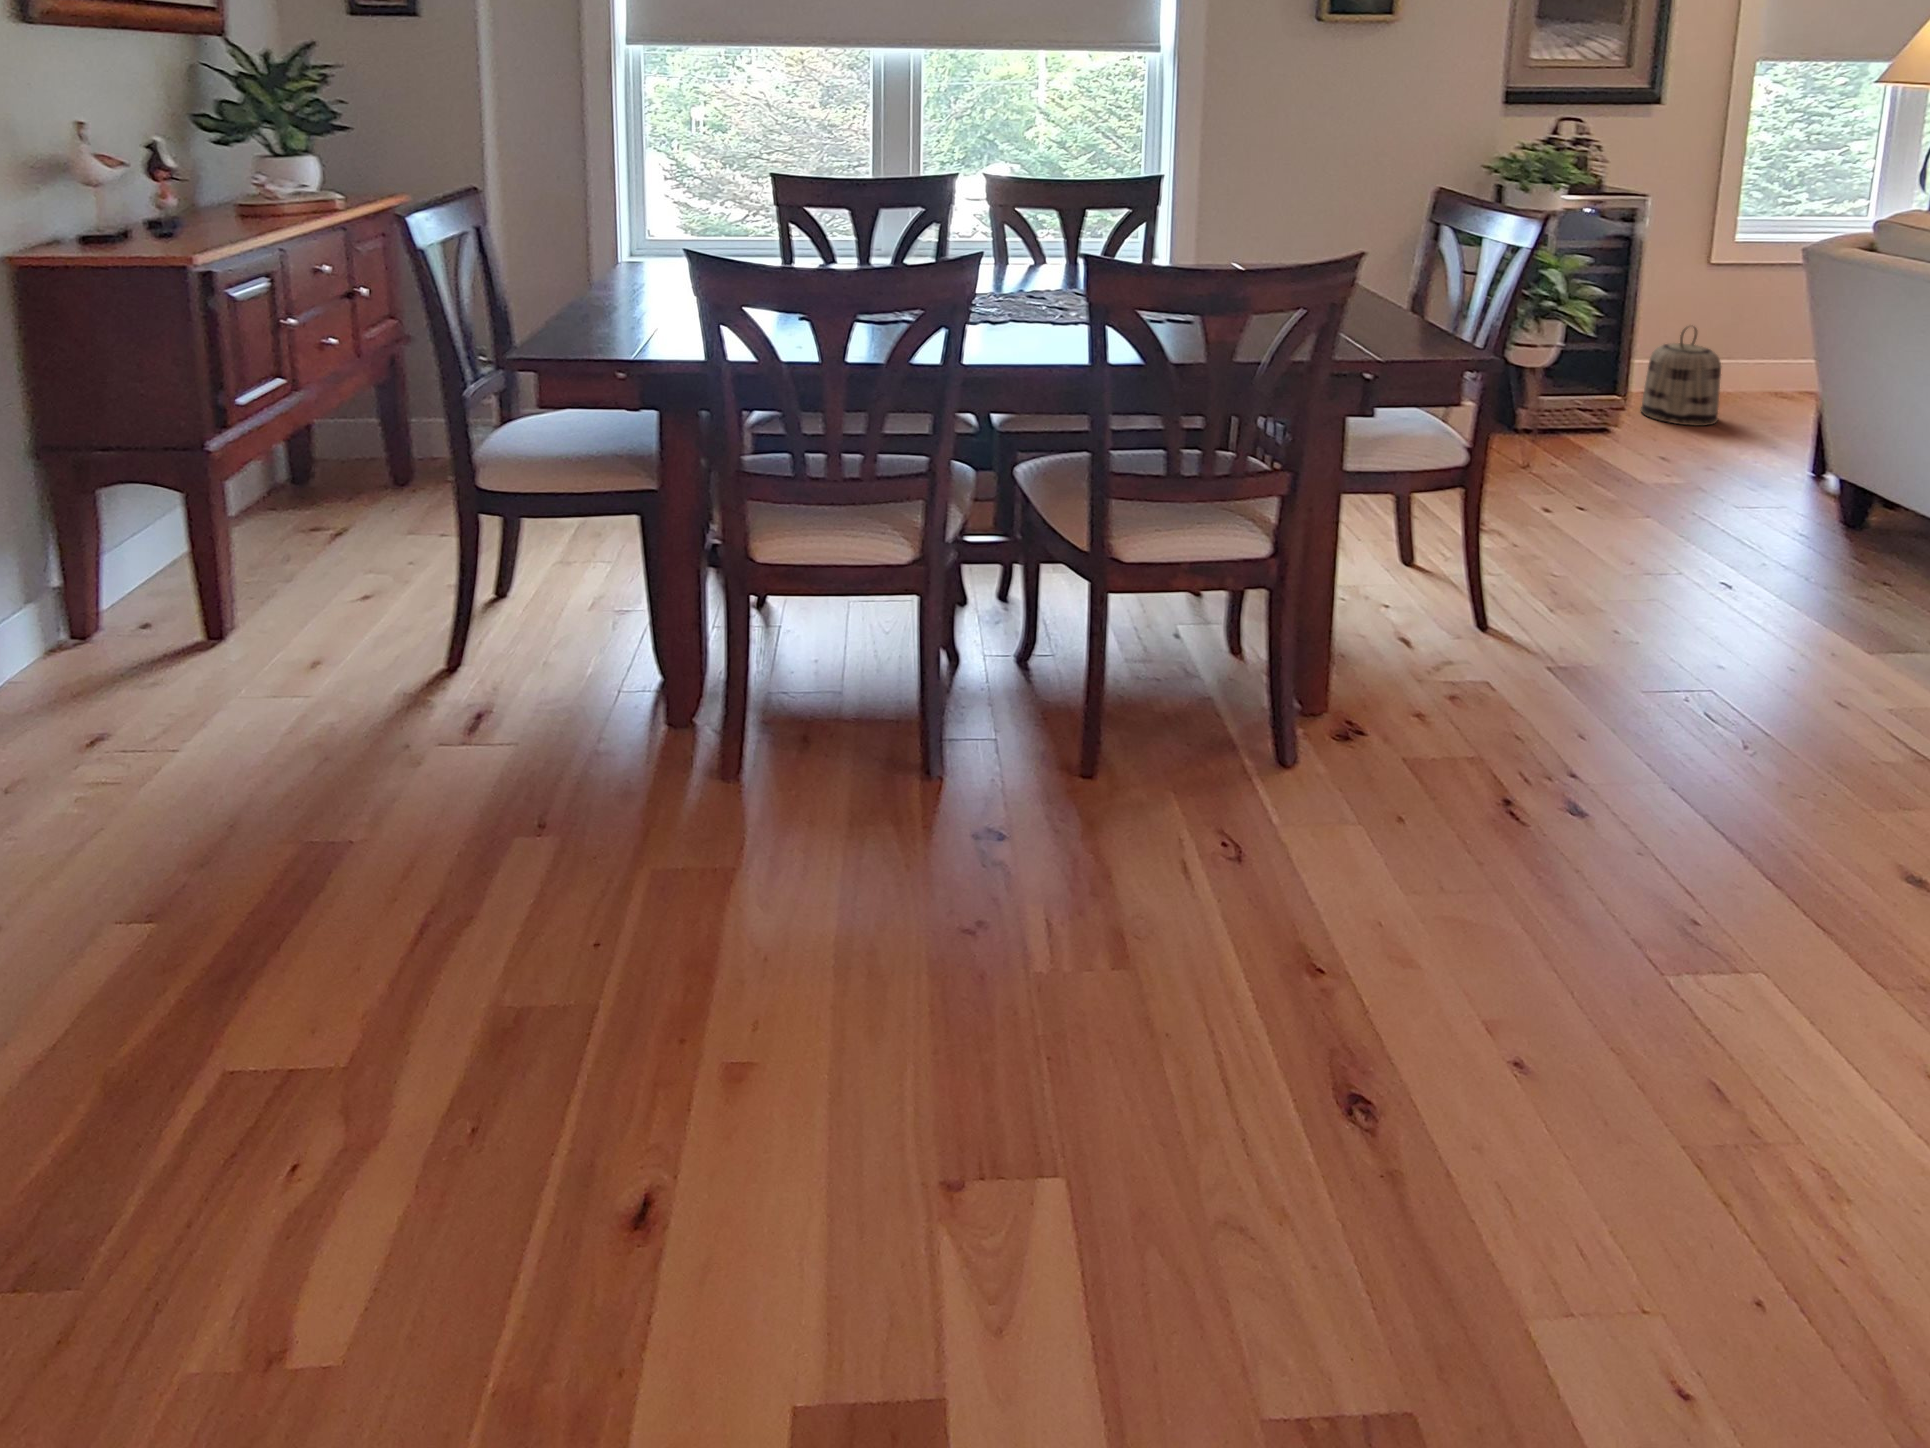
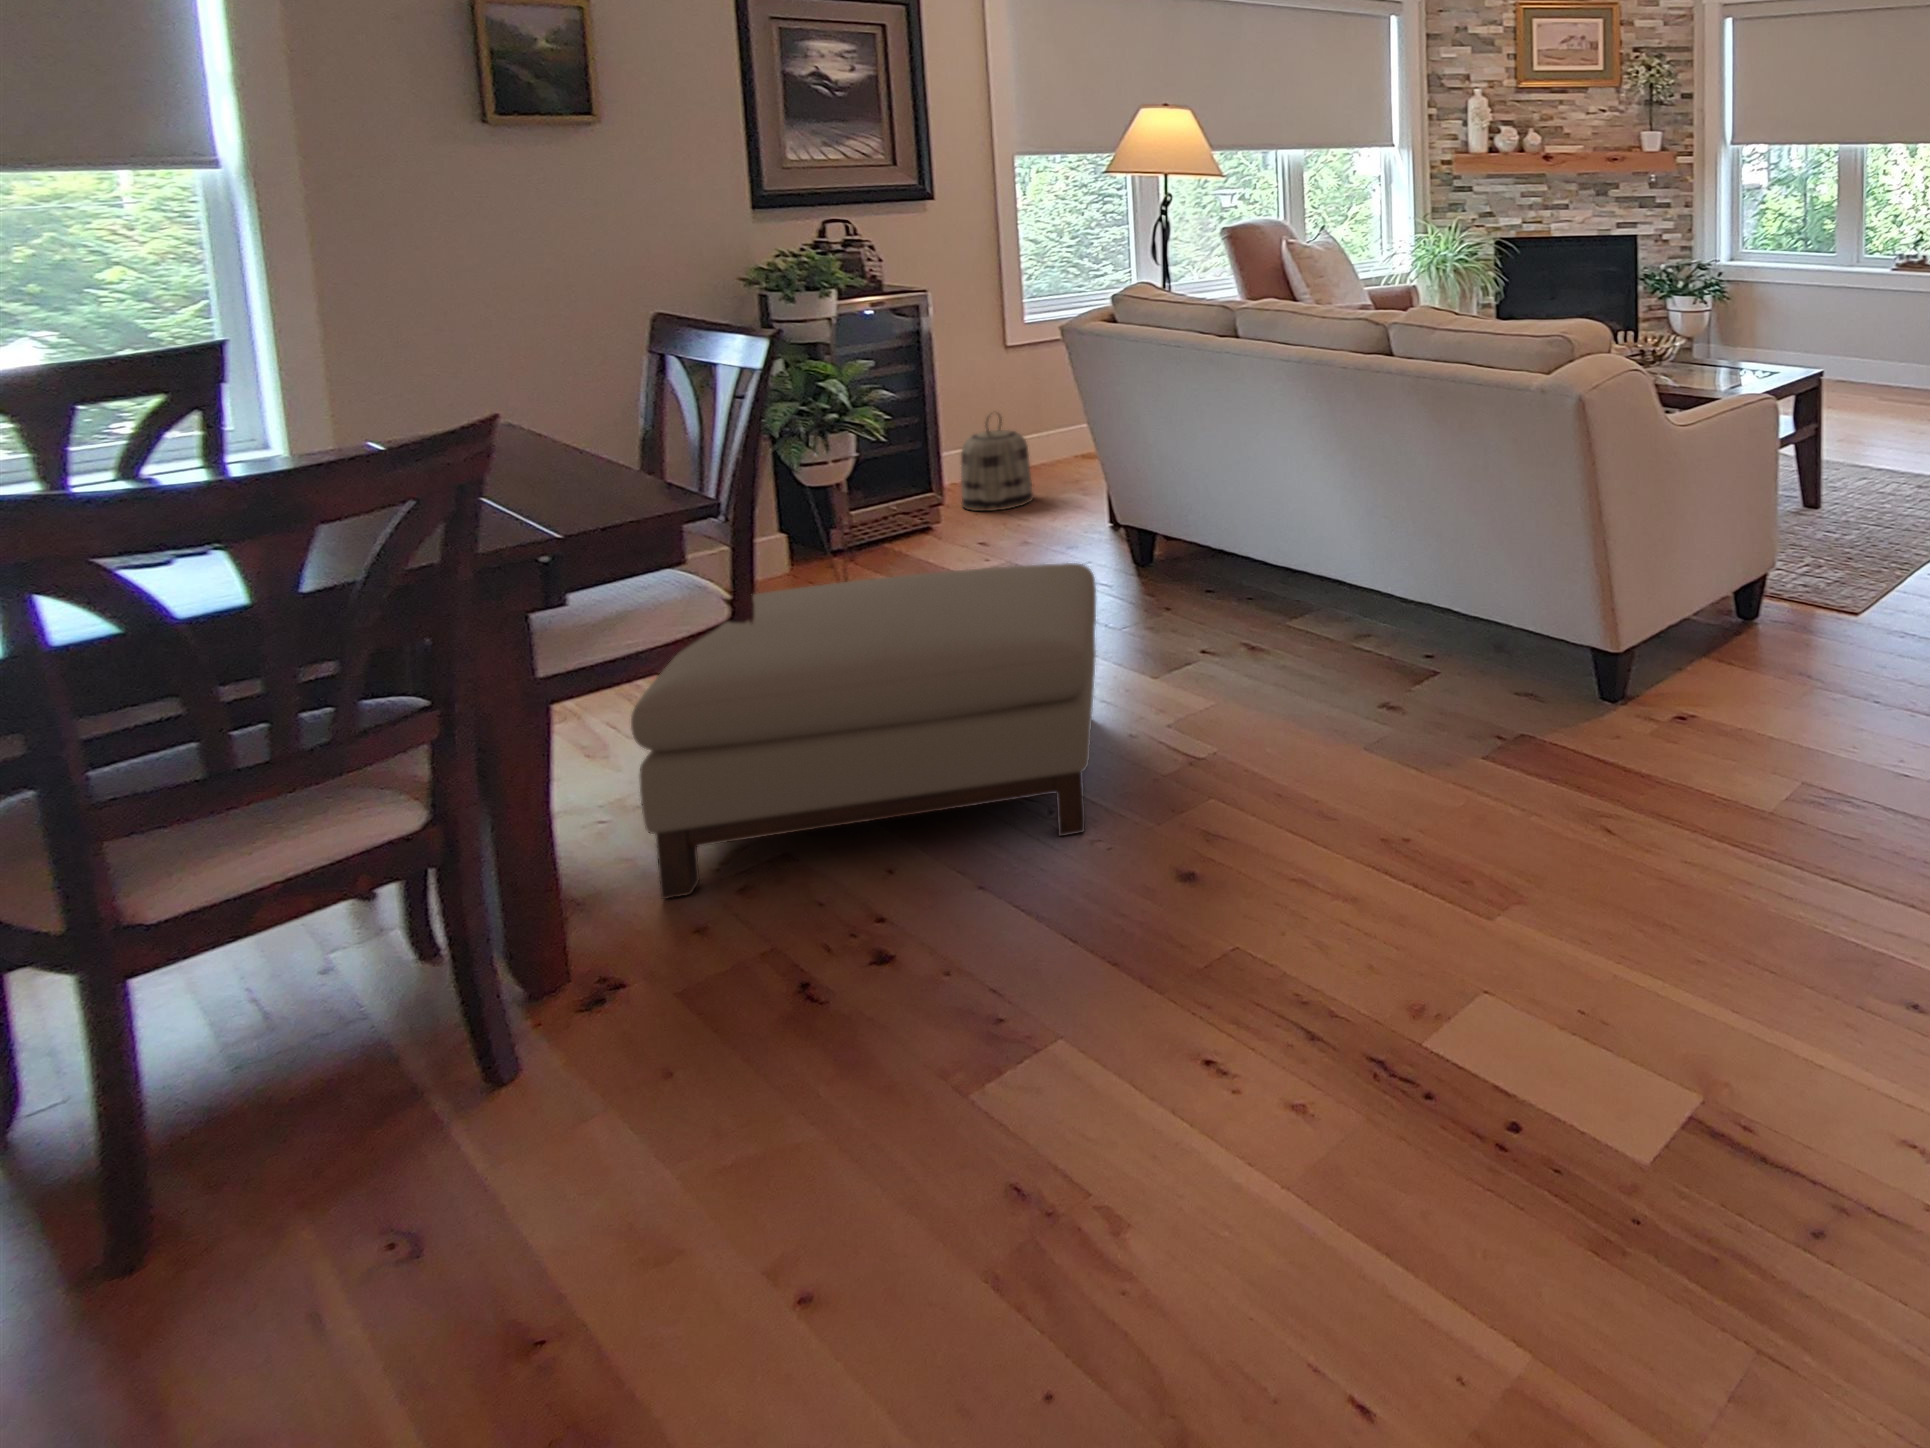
ottoman: none [1391,447,1838,789] -> present [631,563,1096,899]

